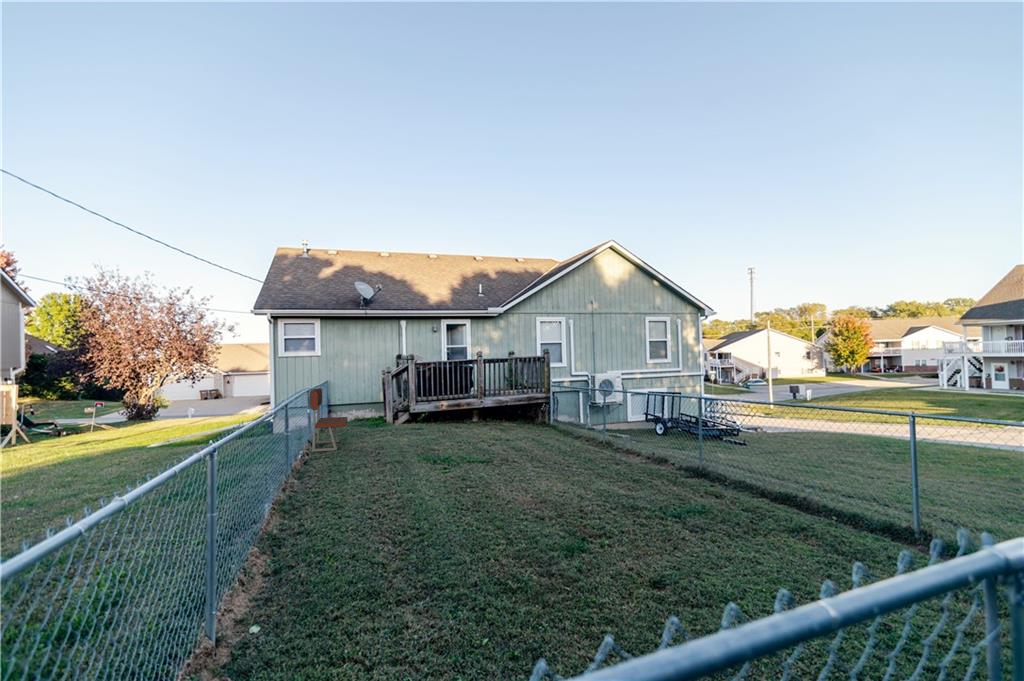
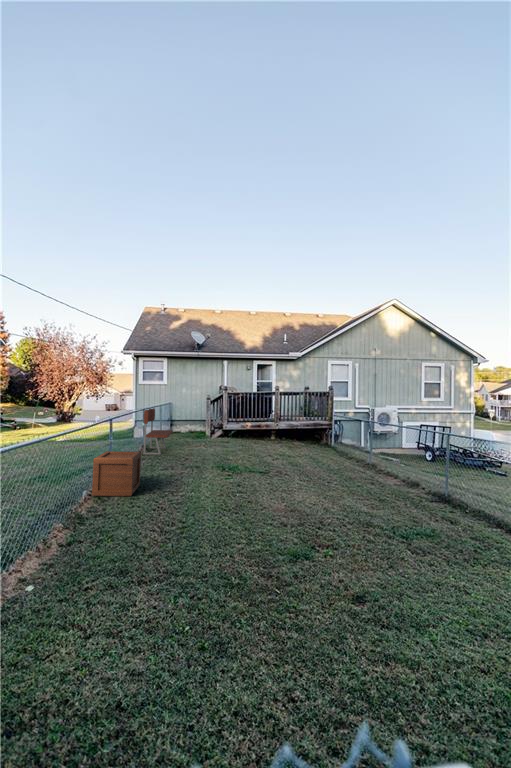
wooden crate: none [272,446,332,510] -> present [92,451,141,496]

